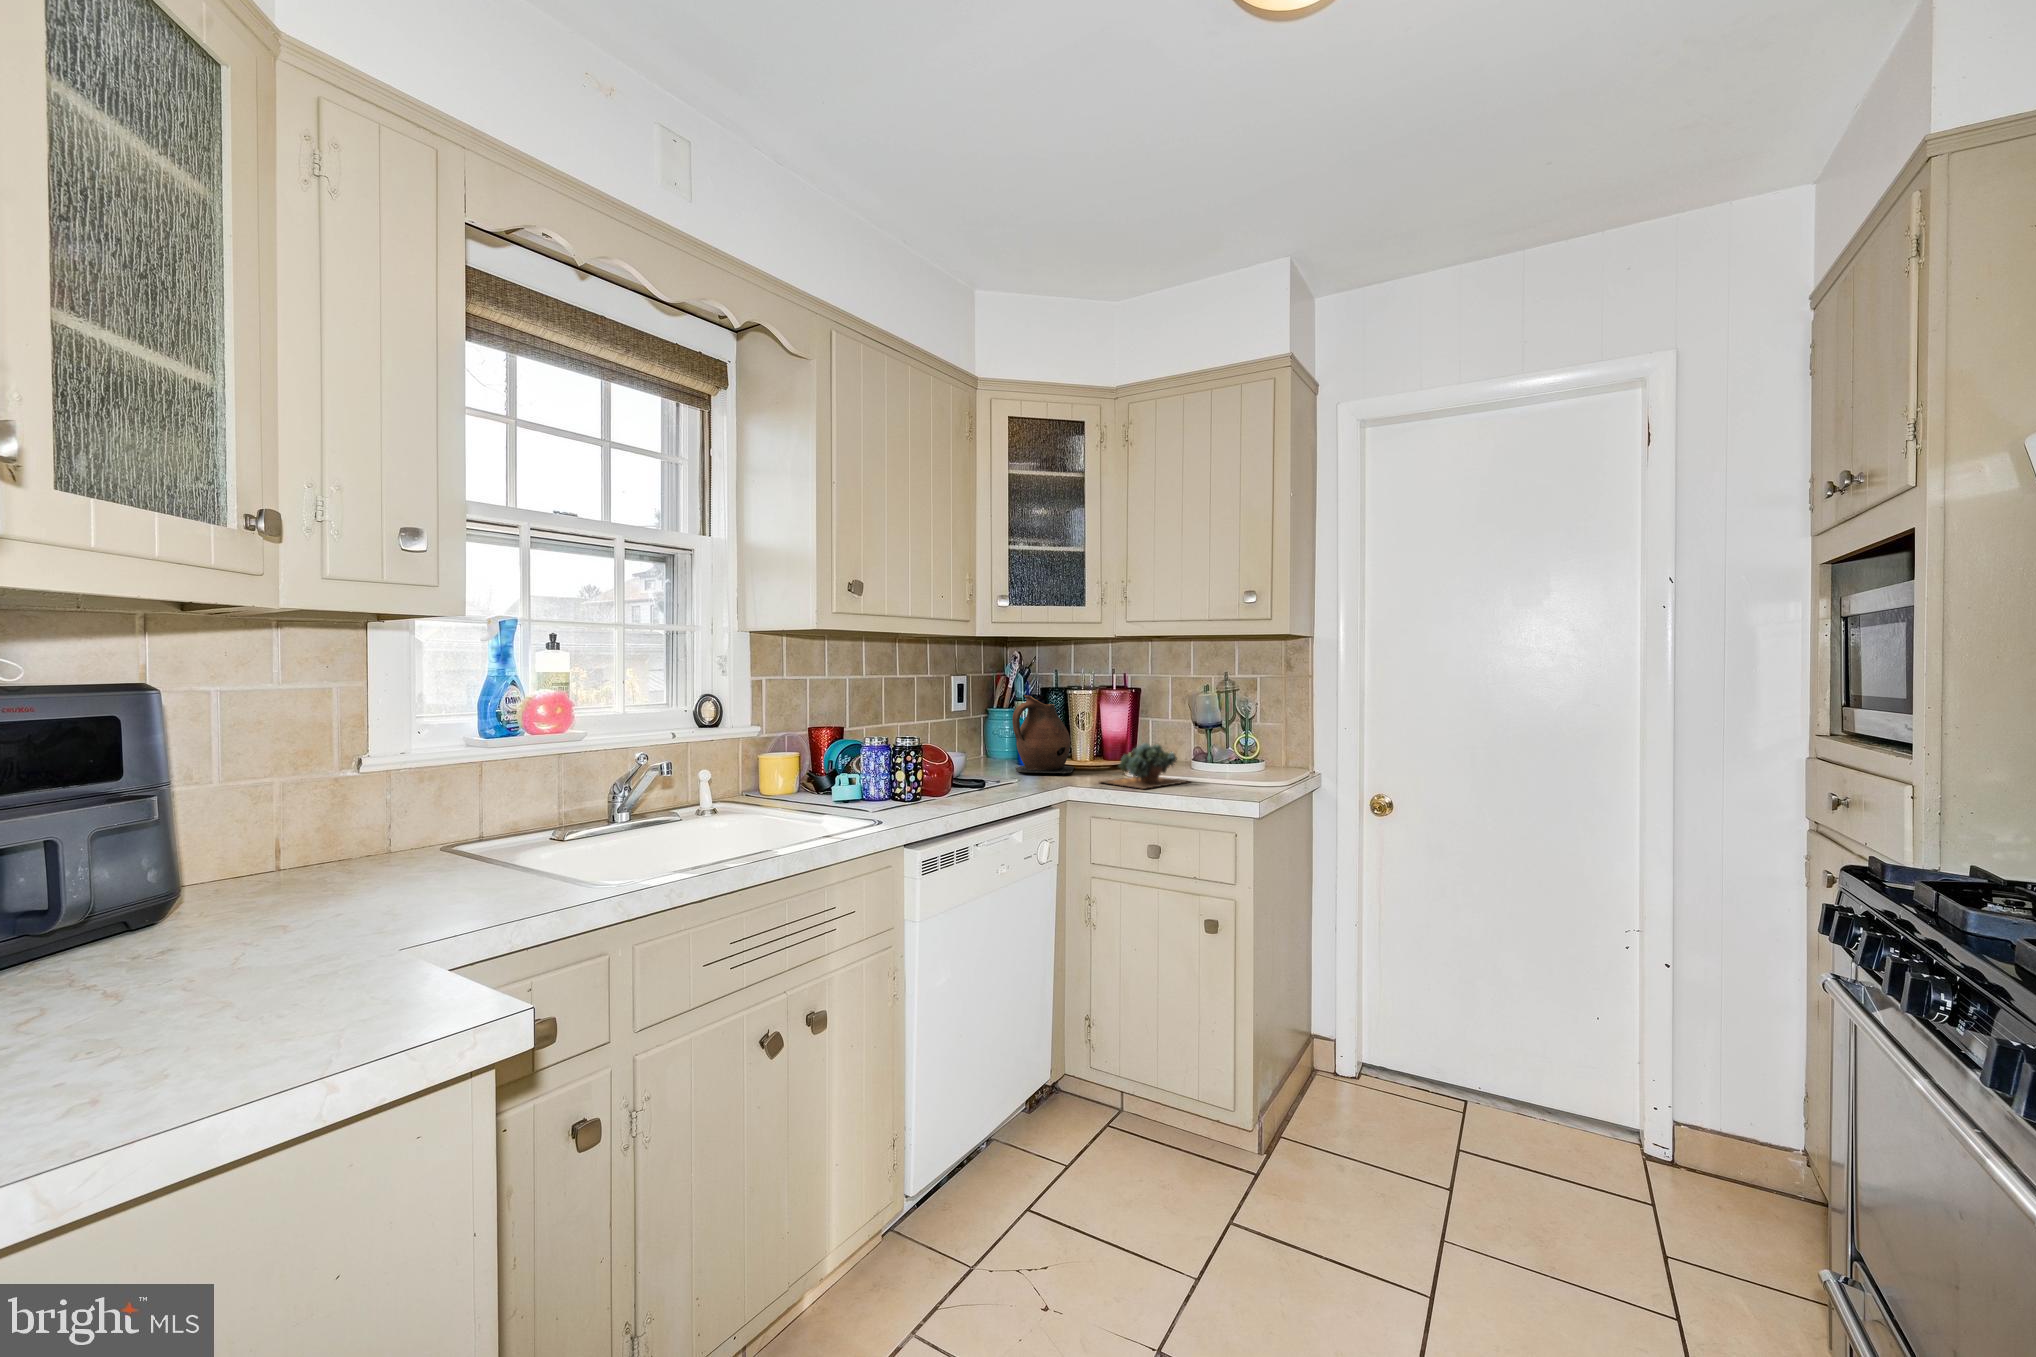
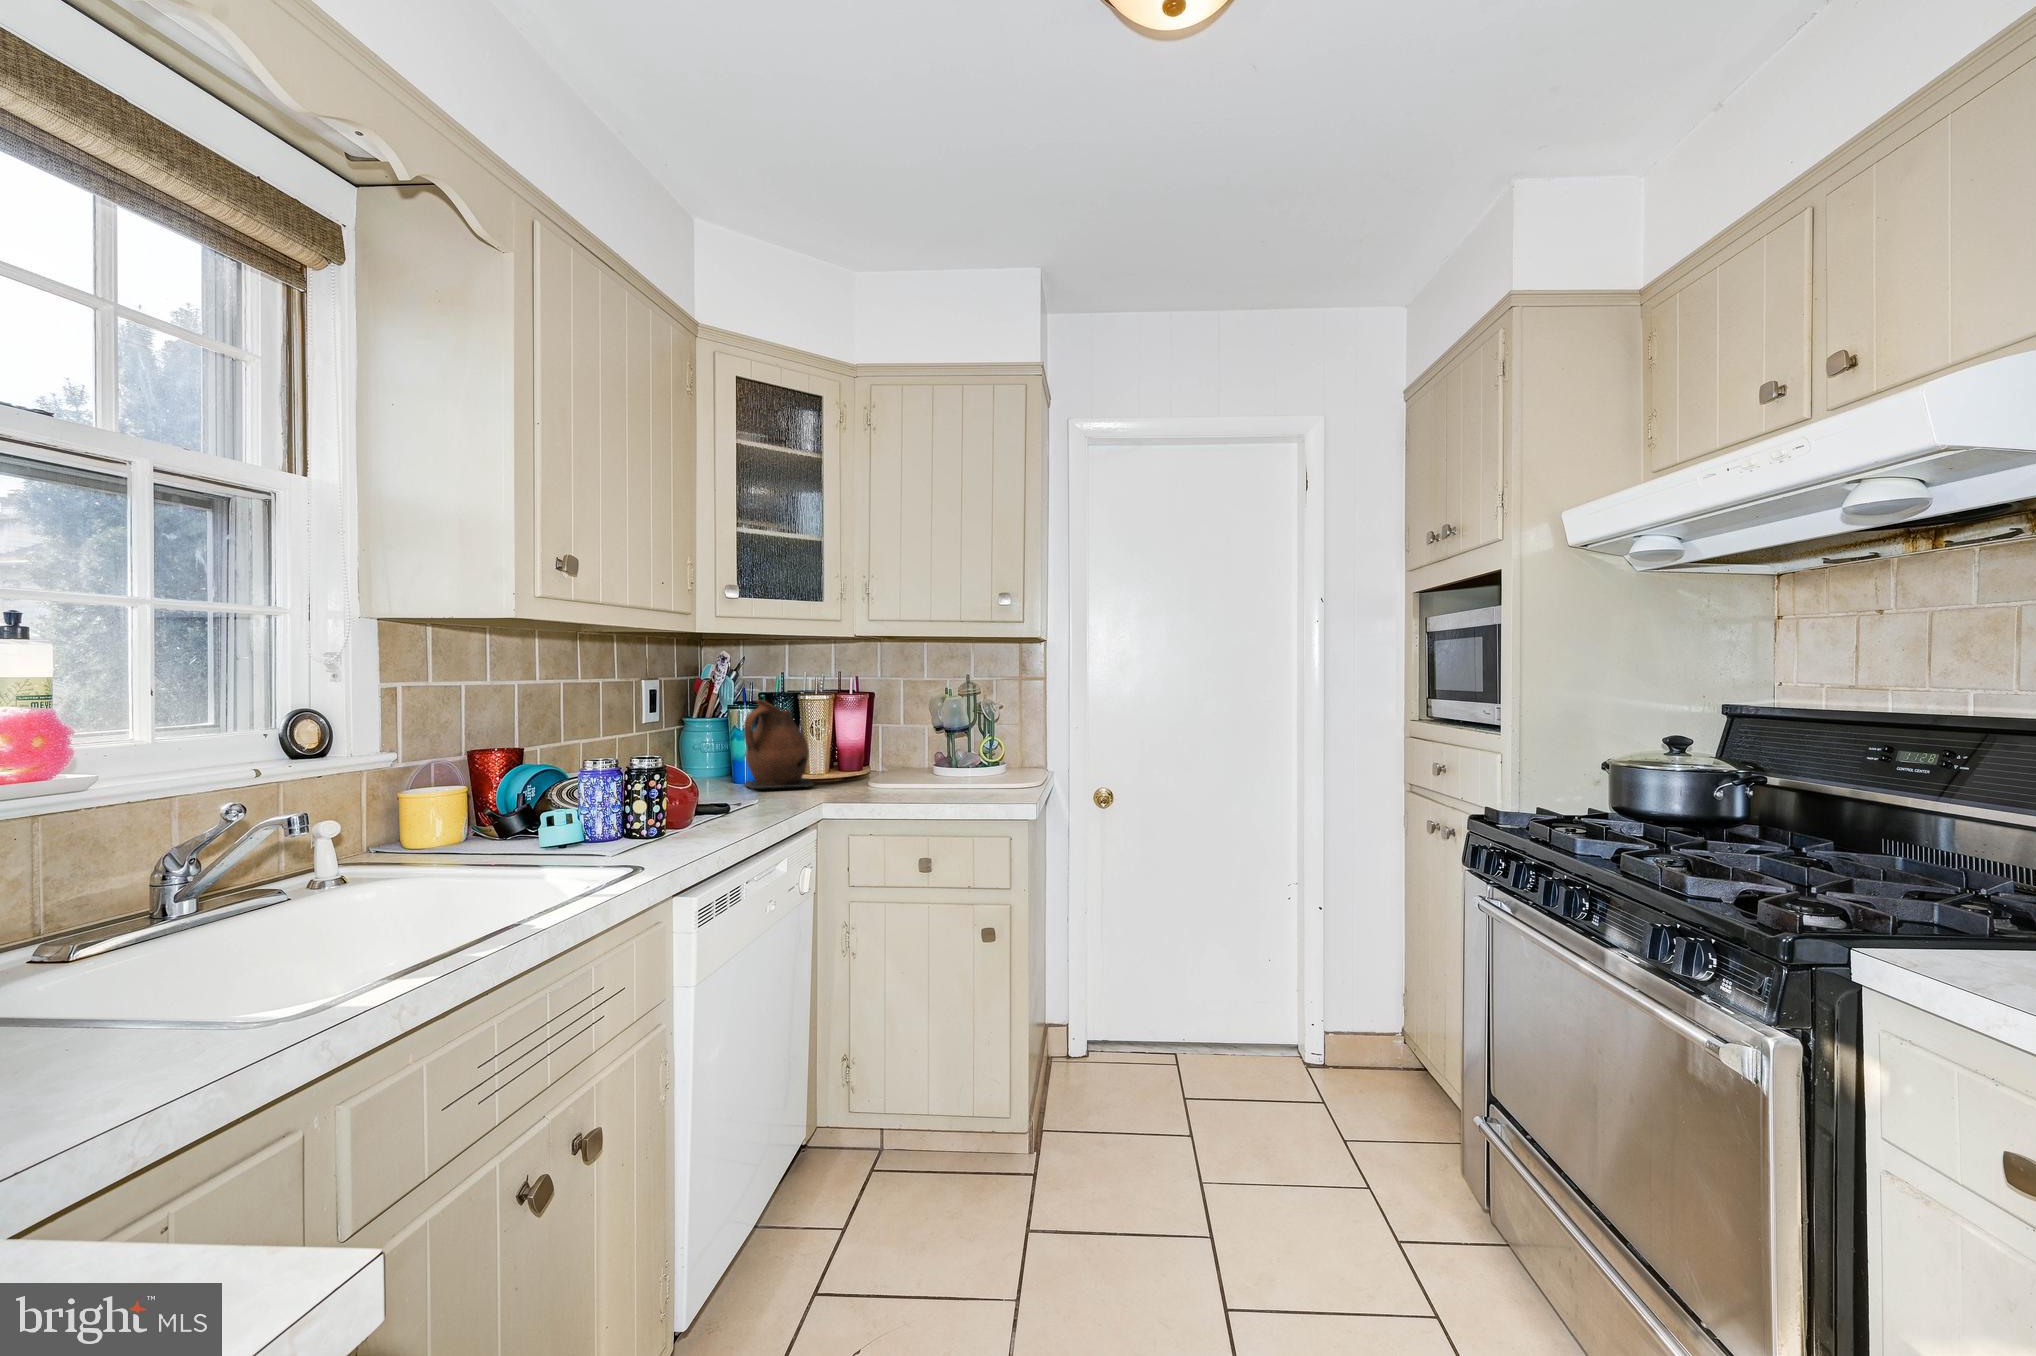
succulent plant: present [1101,743,1188,789] -> none [855,748,949,798]

